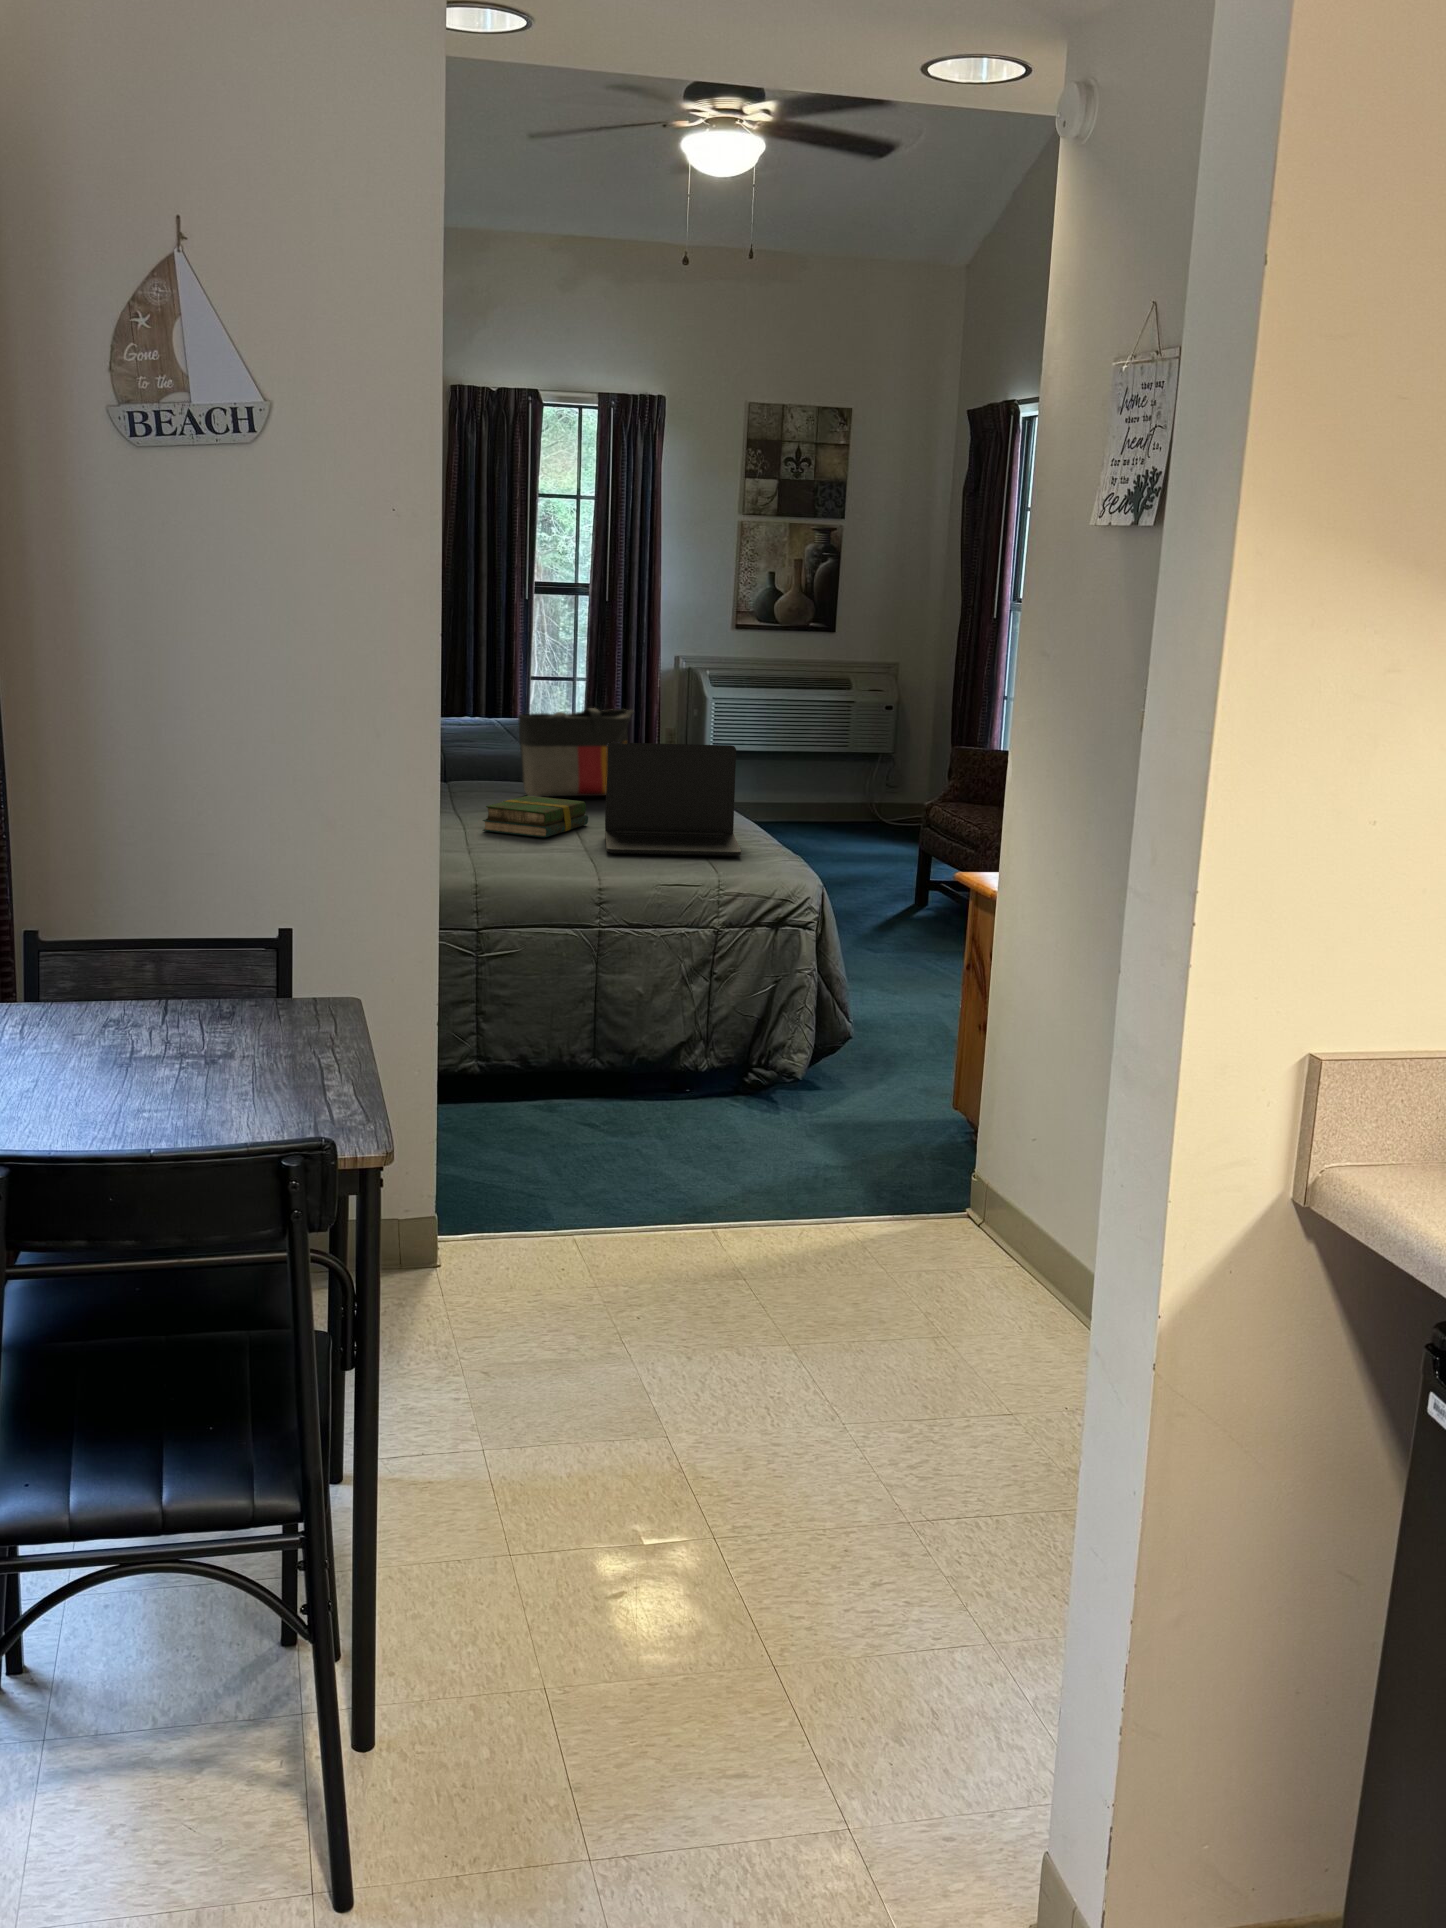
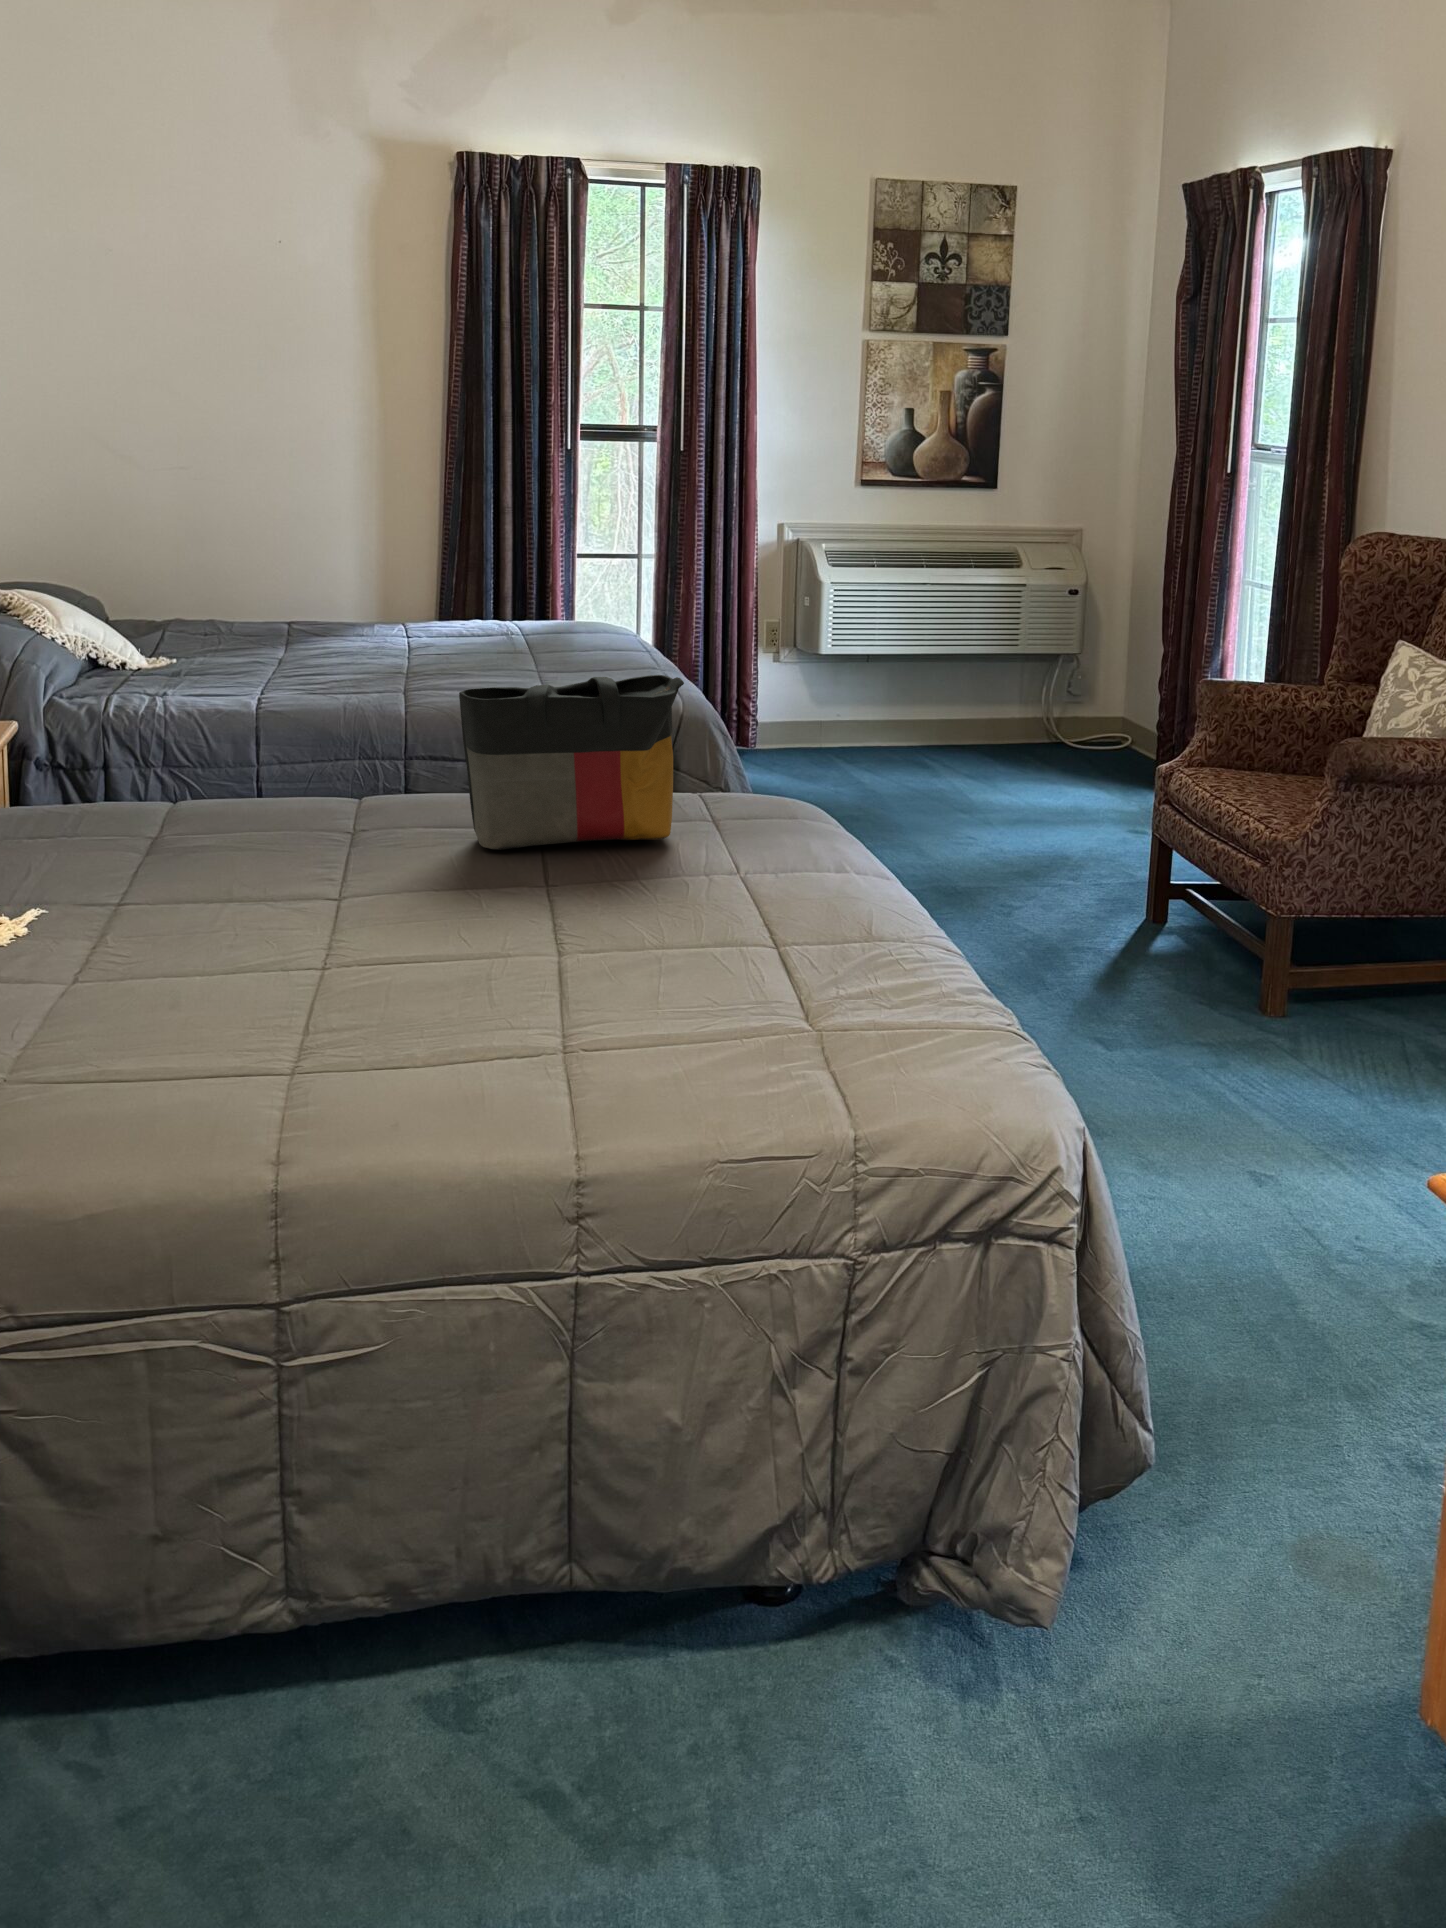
laptop: present [605,742,741,856] -> none [596,788,904,1065]
book: present [483,796,588,837] -> none [342,876,578,1001]

